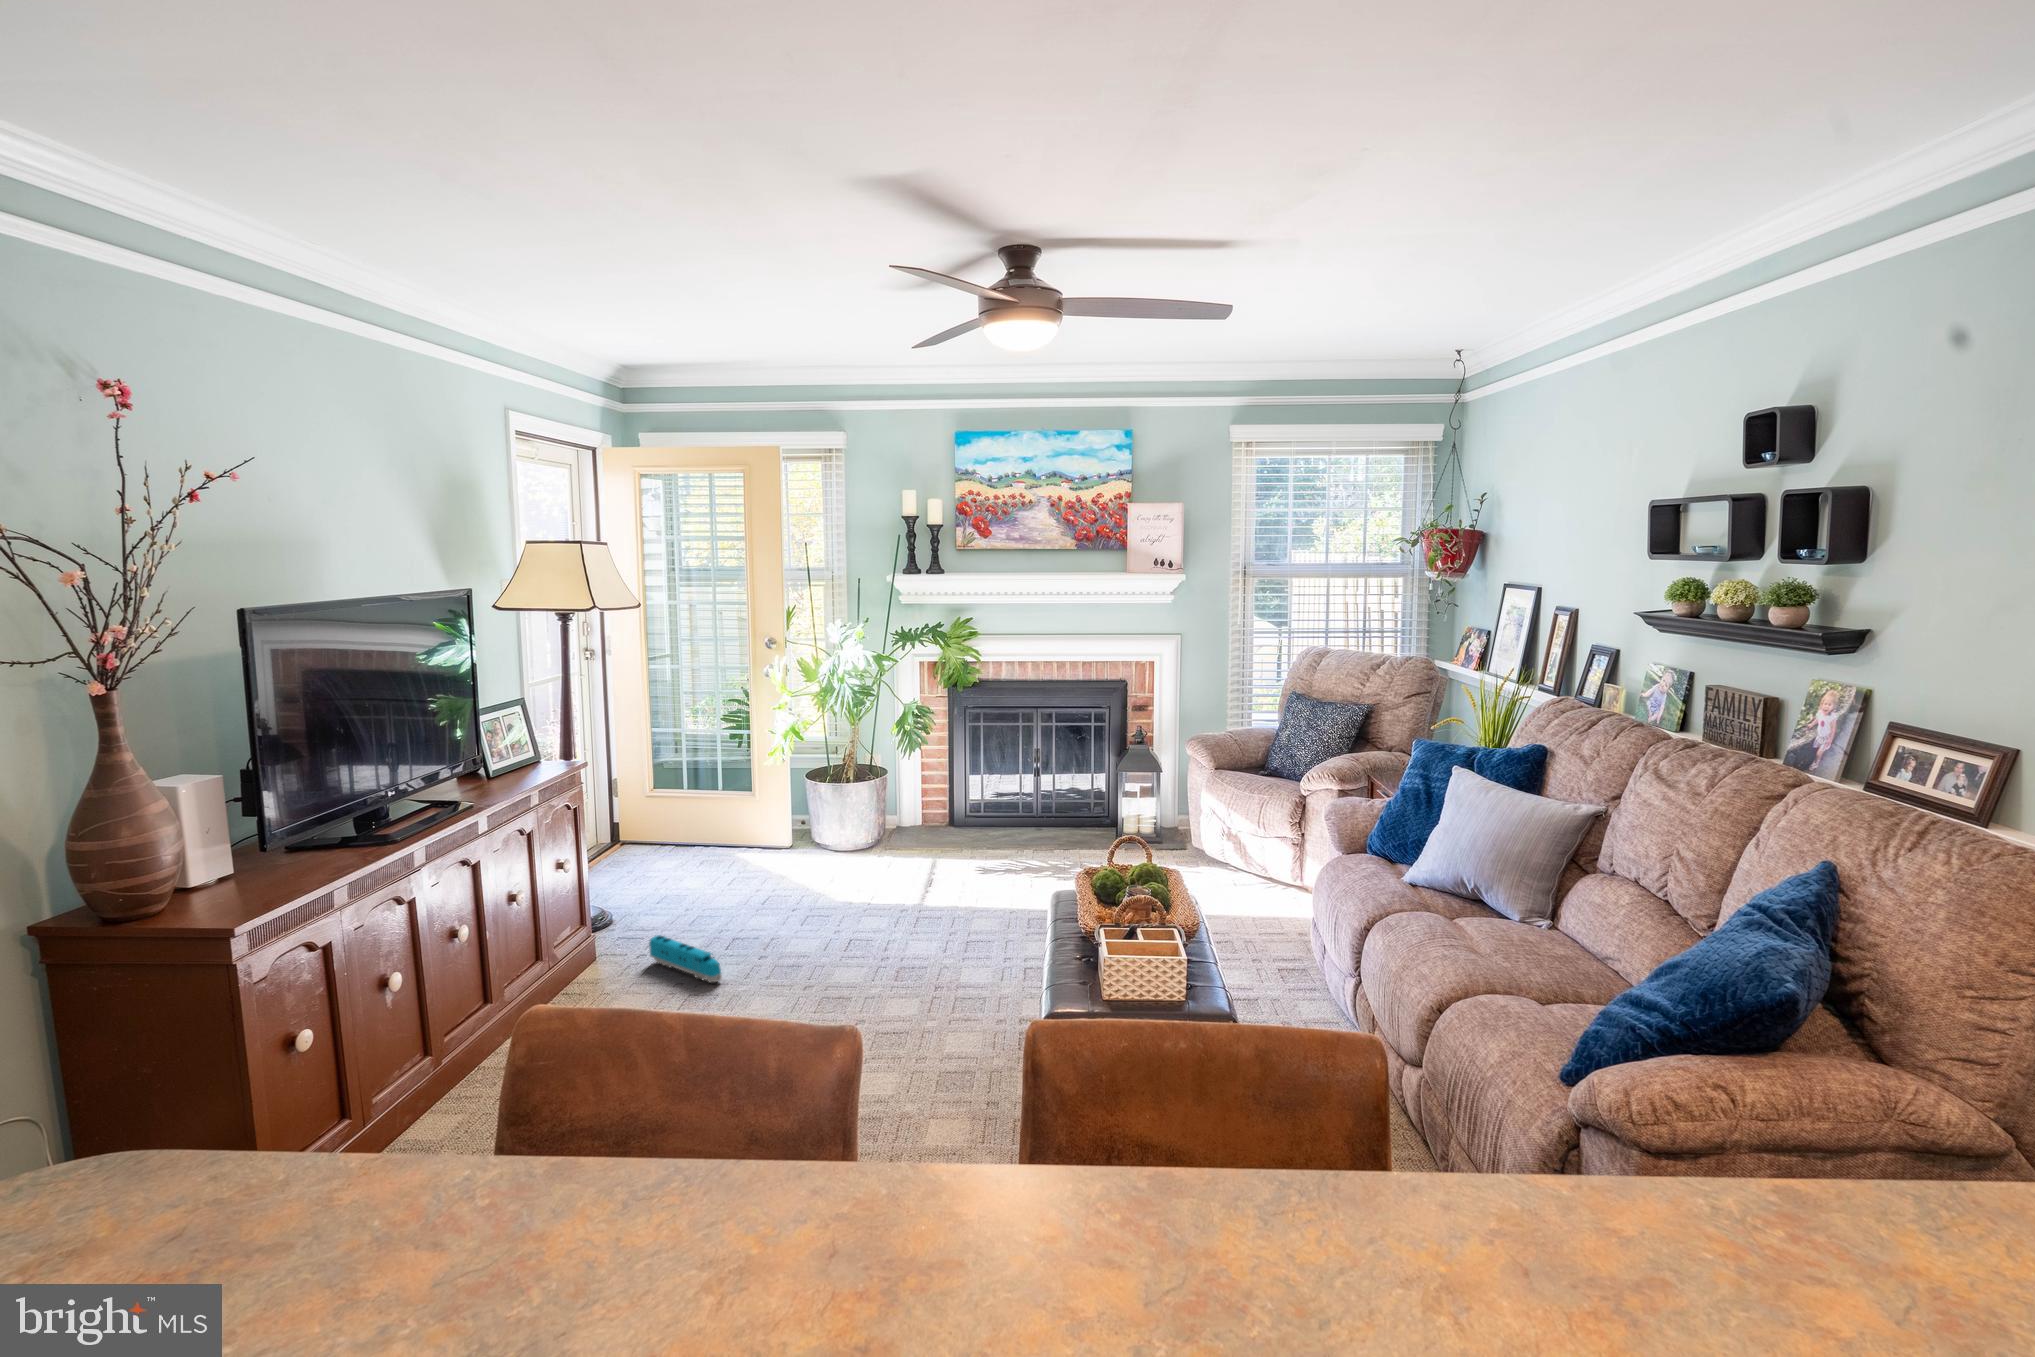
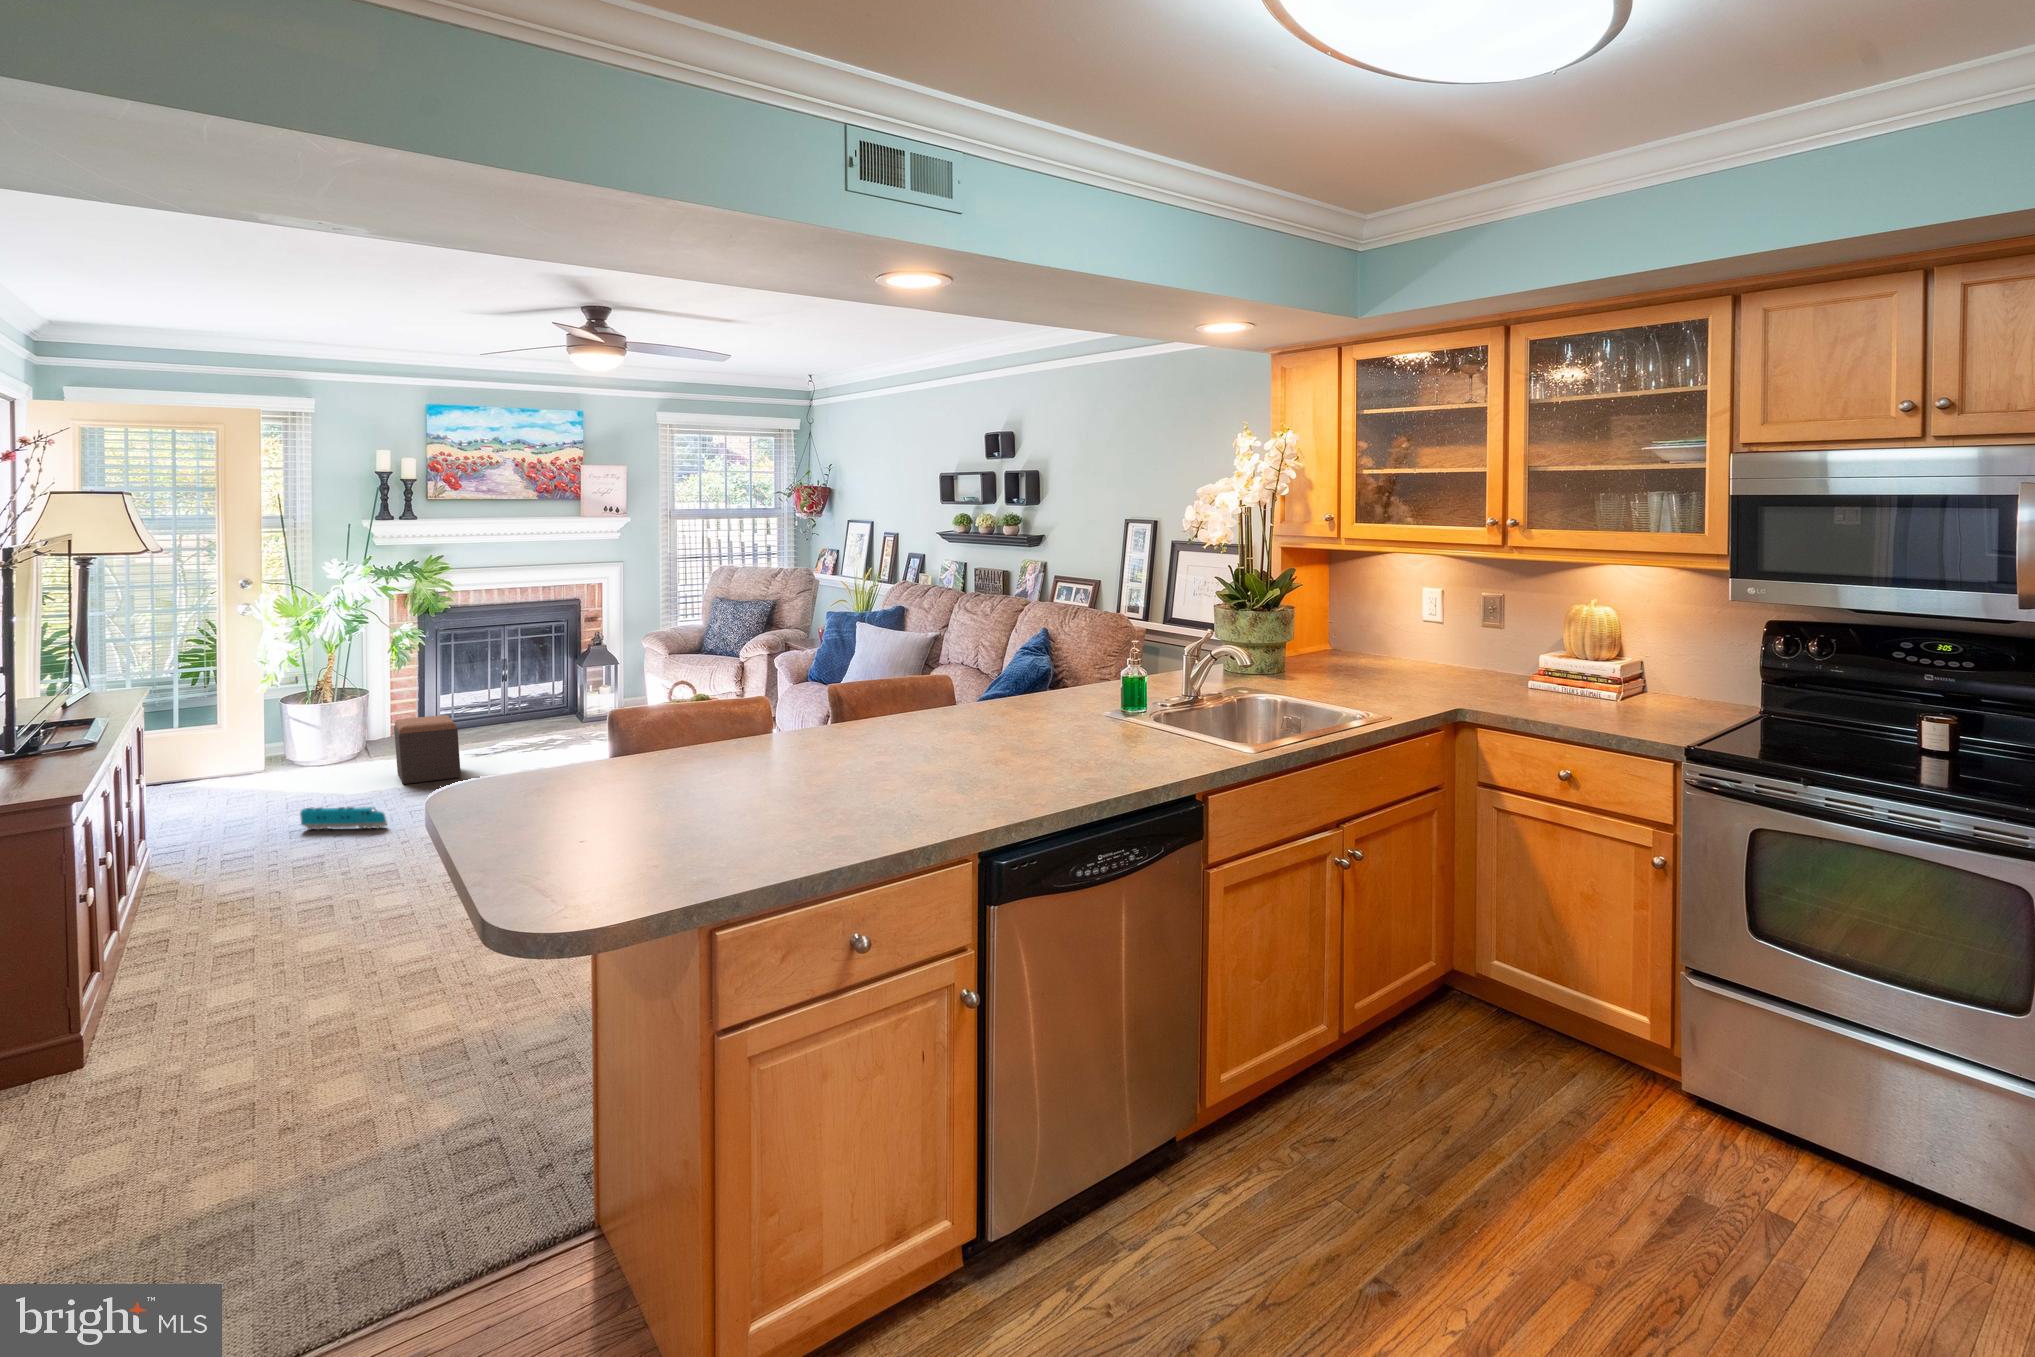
footstool: none [825,818,904,905] -> present [394,715,461,784]

